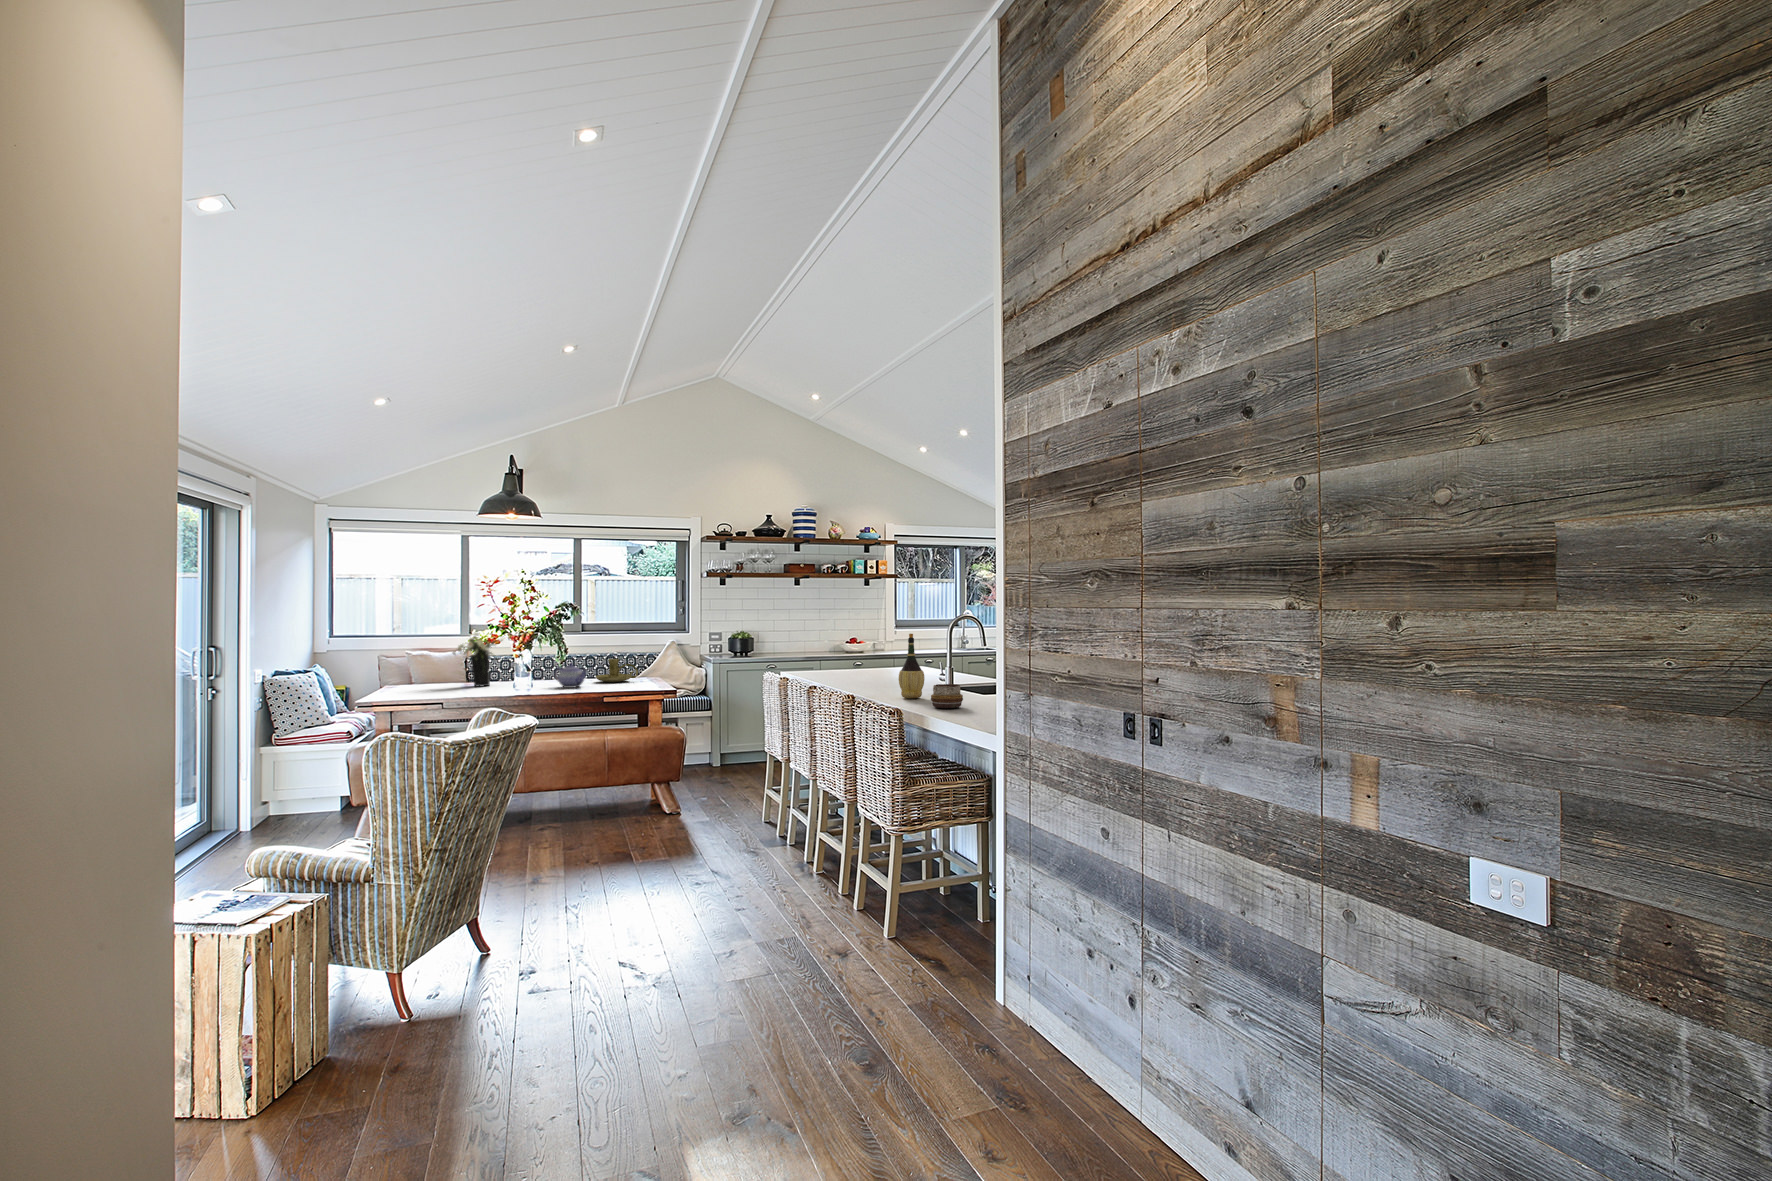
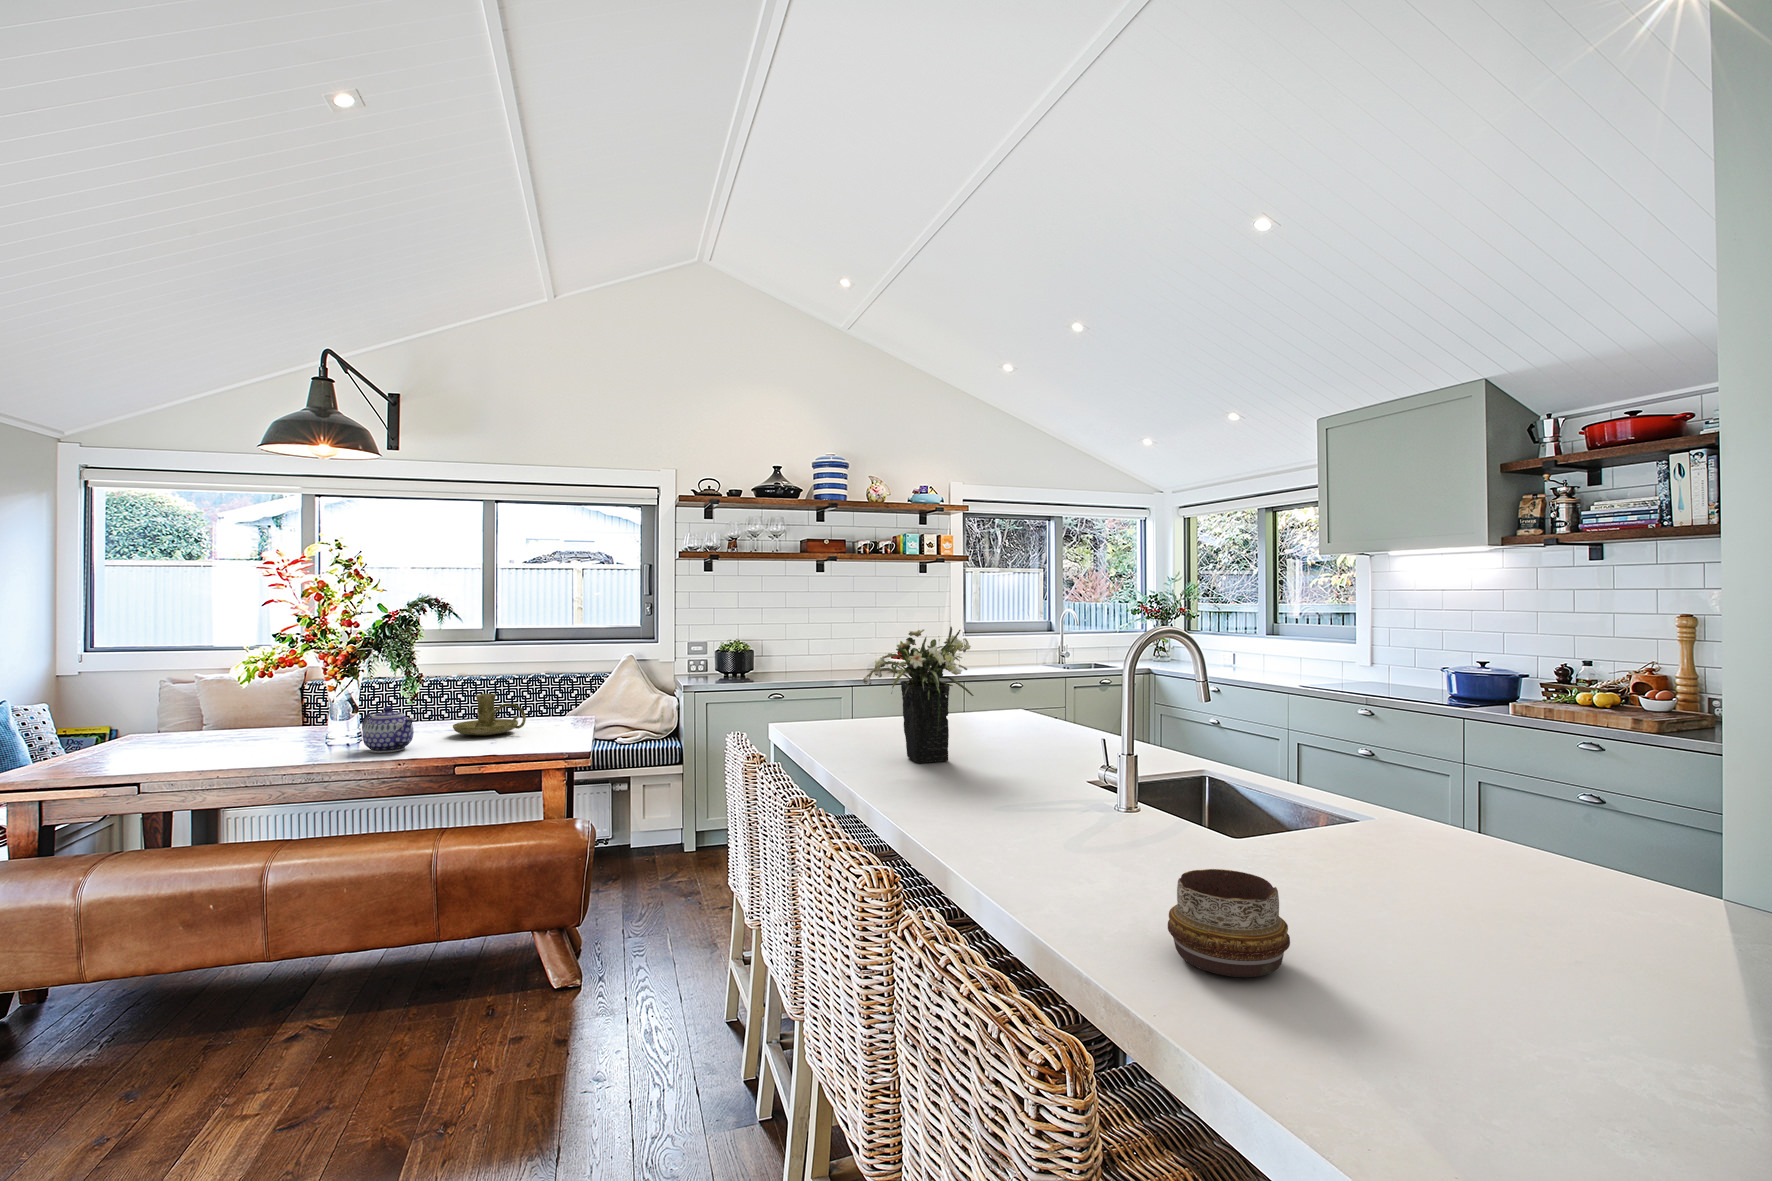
flower arrangement: present [453,633,503,687] -> present [863,627,974,763]
wine bottle: present [899,634,924,698] -> none [1031,685,1108,876]

